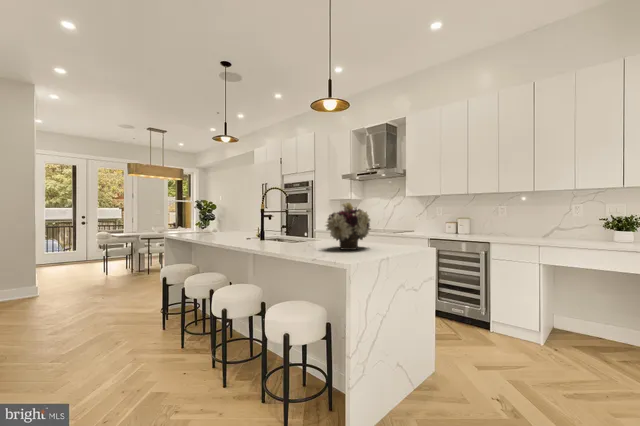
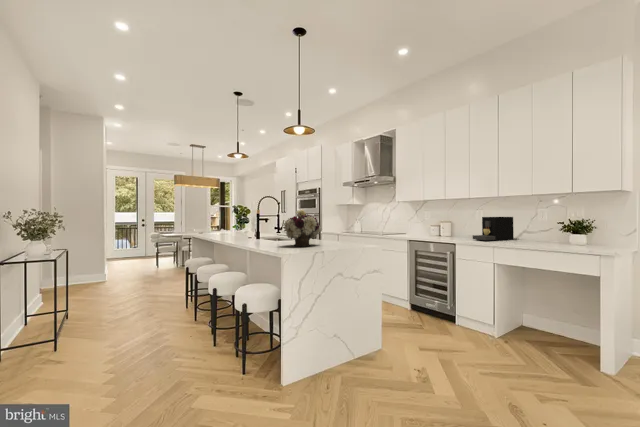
coffee maker: none [509,213,551,239] -> present [473,217,514,240]

